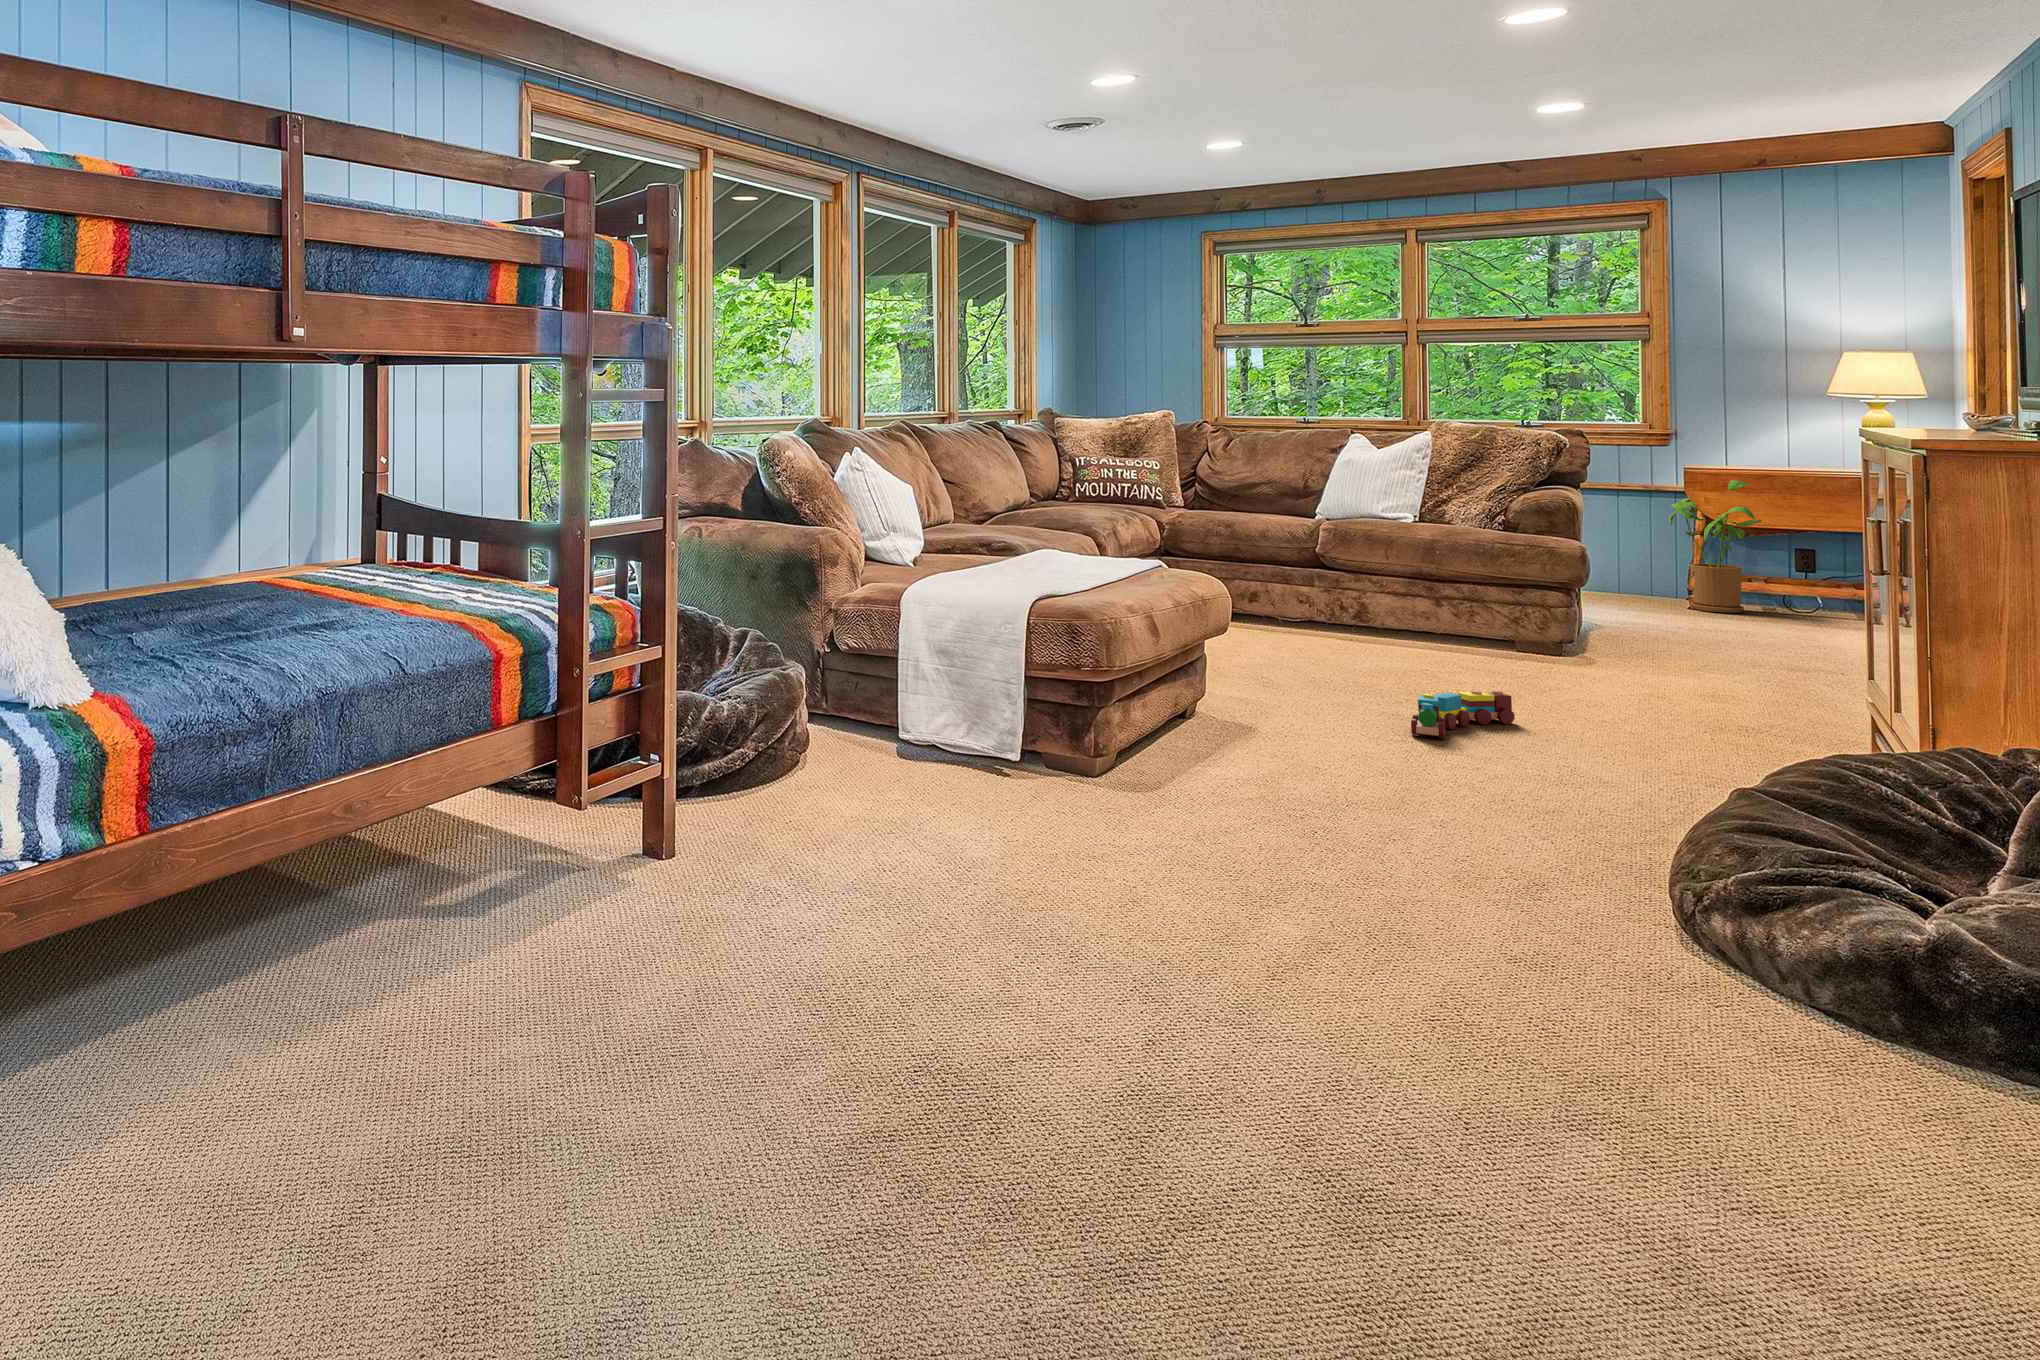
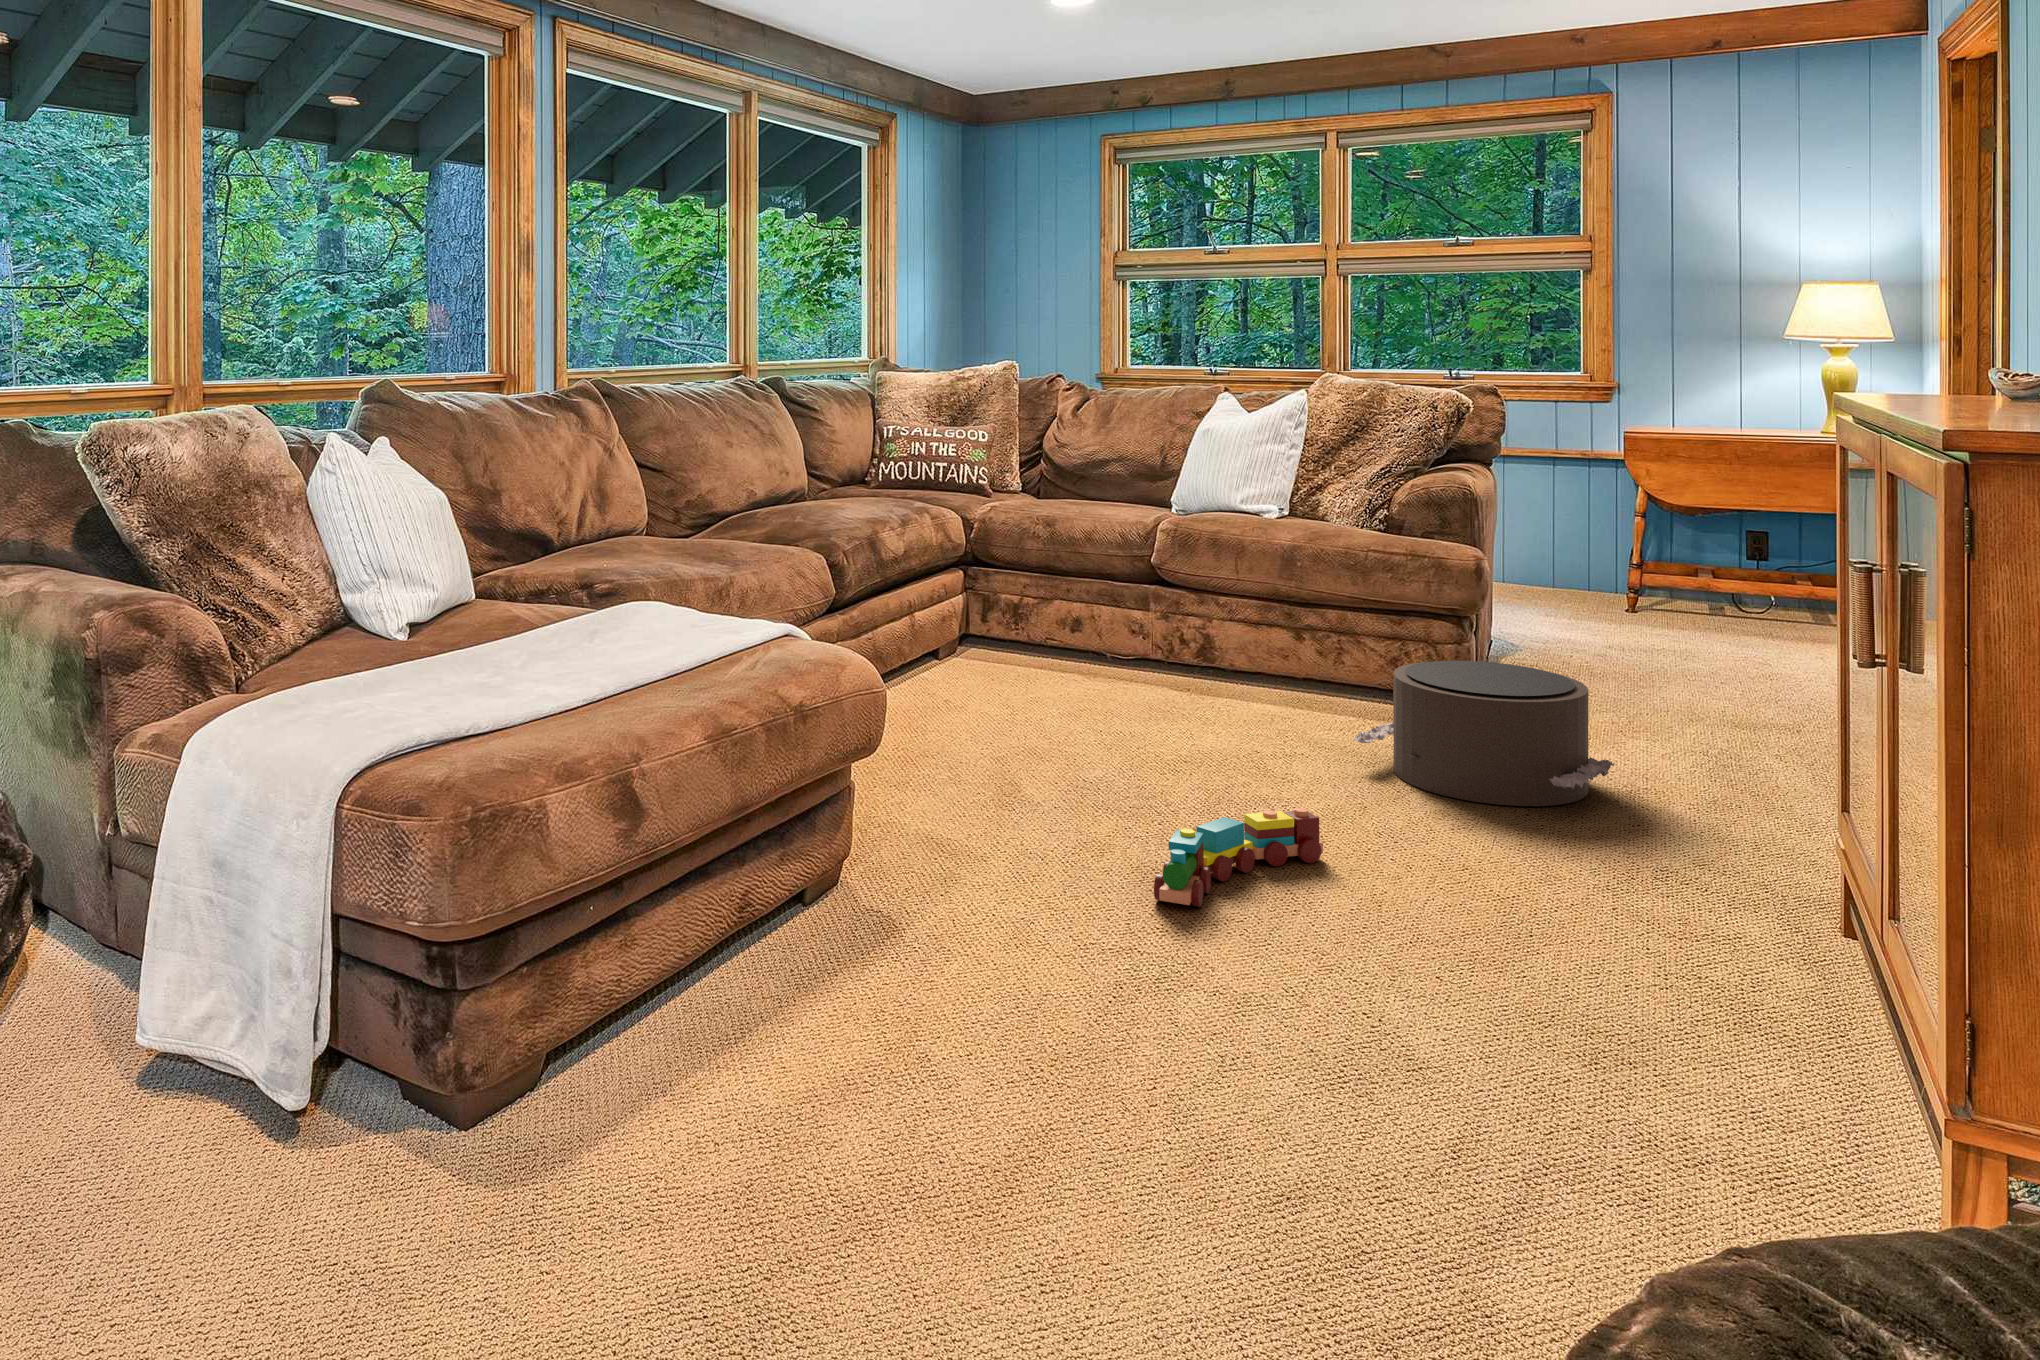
house plant: present [1669,480,1762,613] -> none [1605,448,1712,617]
pouf: none [1509,614,1716,706] -> present [1353,661,1615,806]

